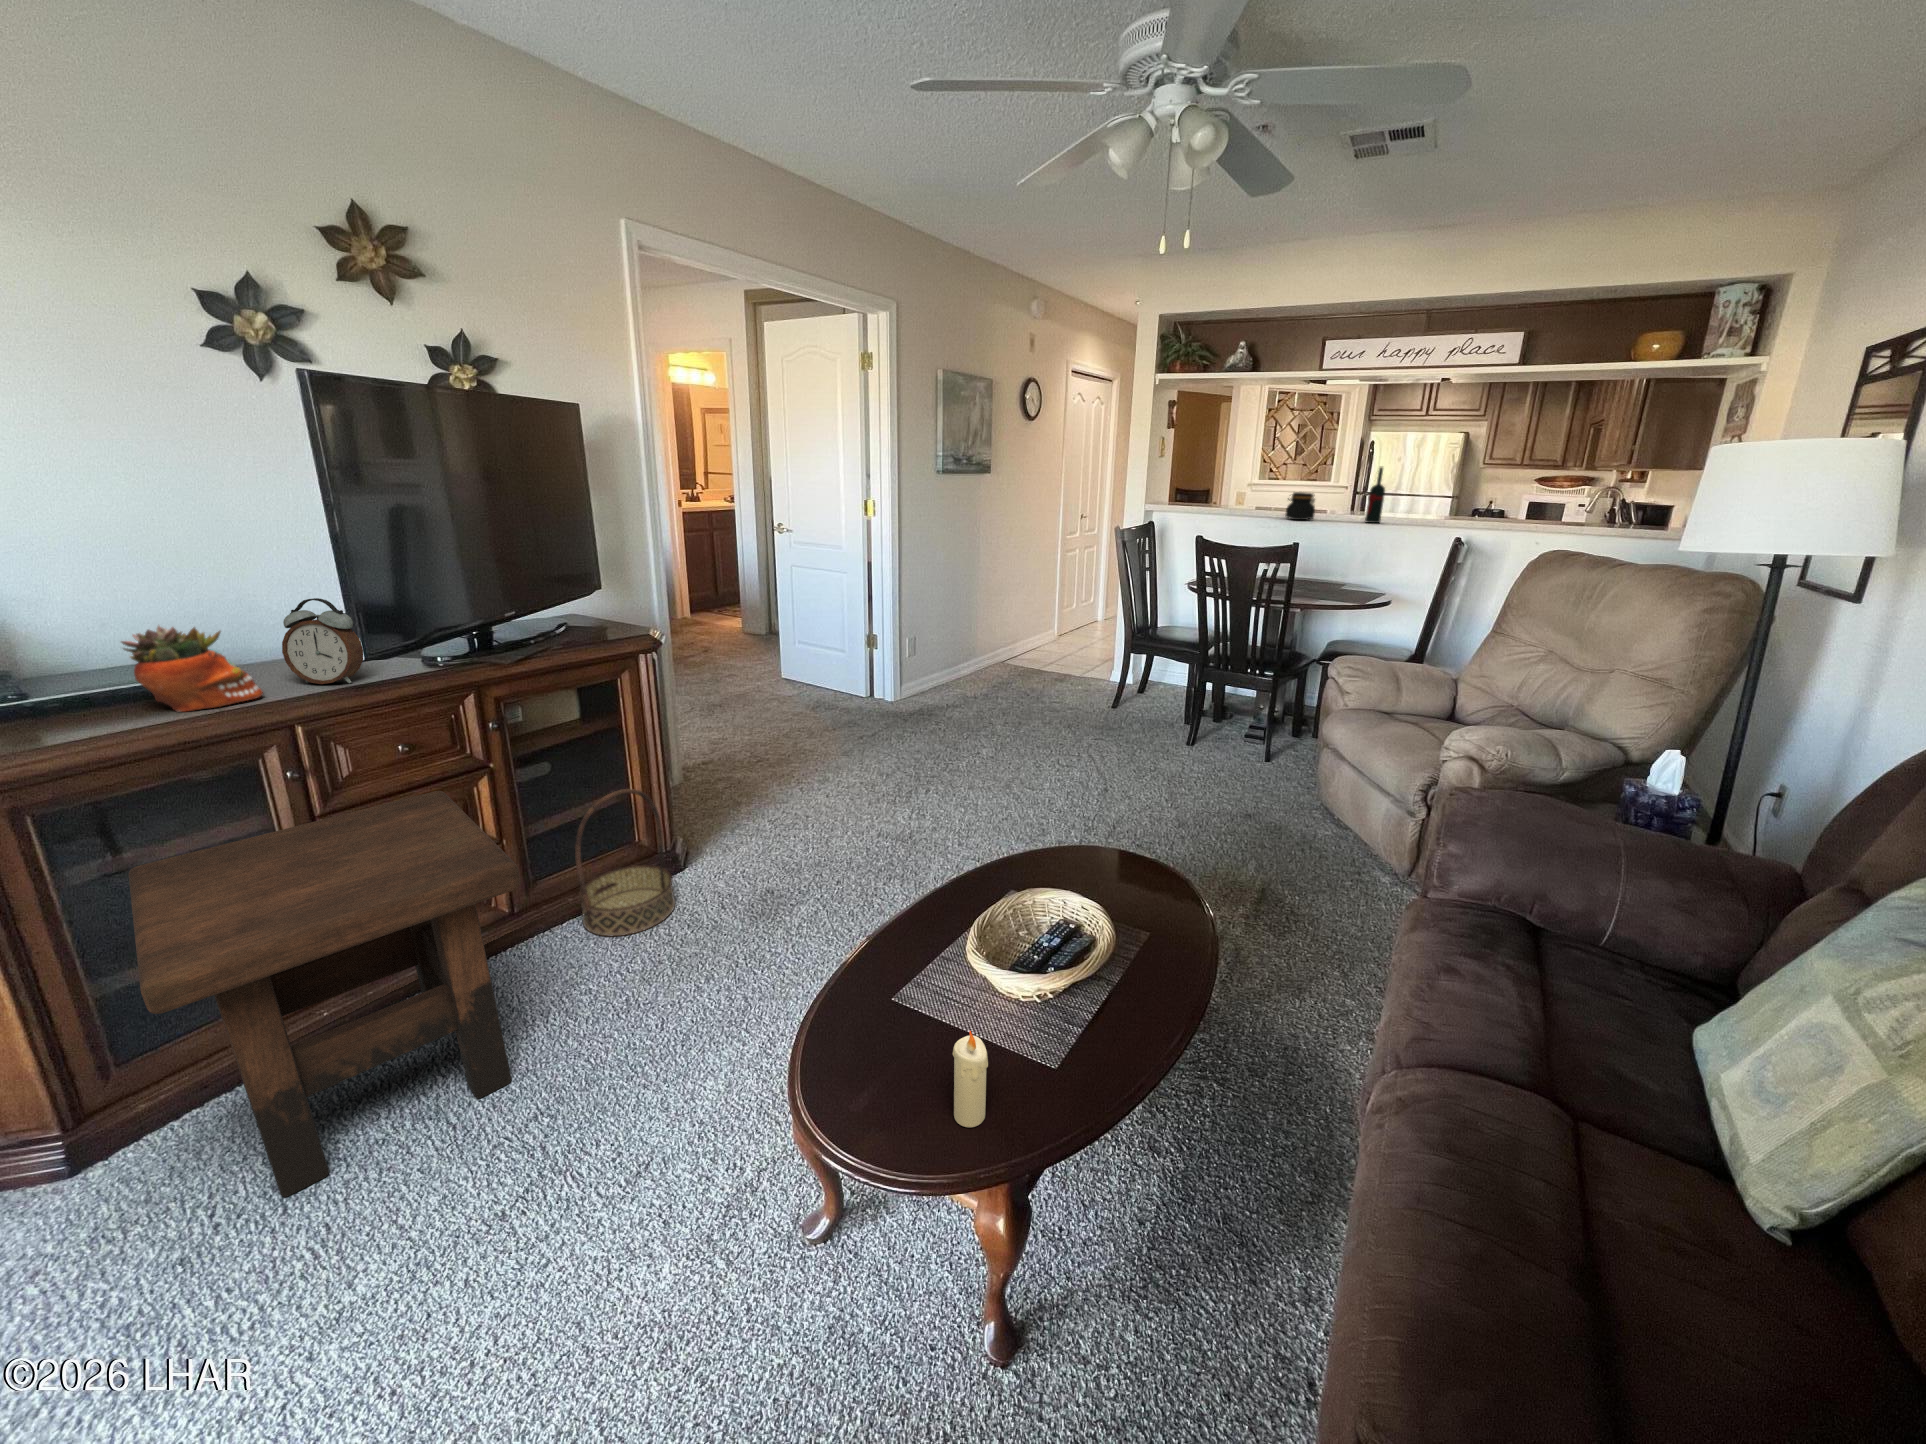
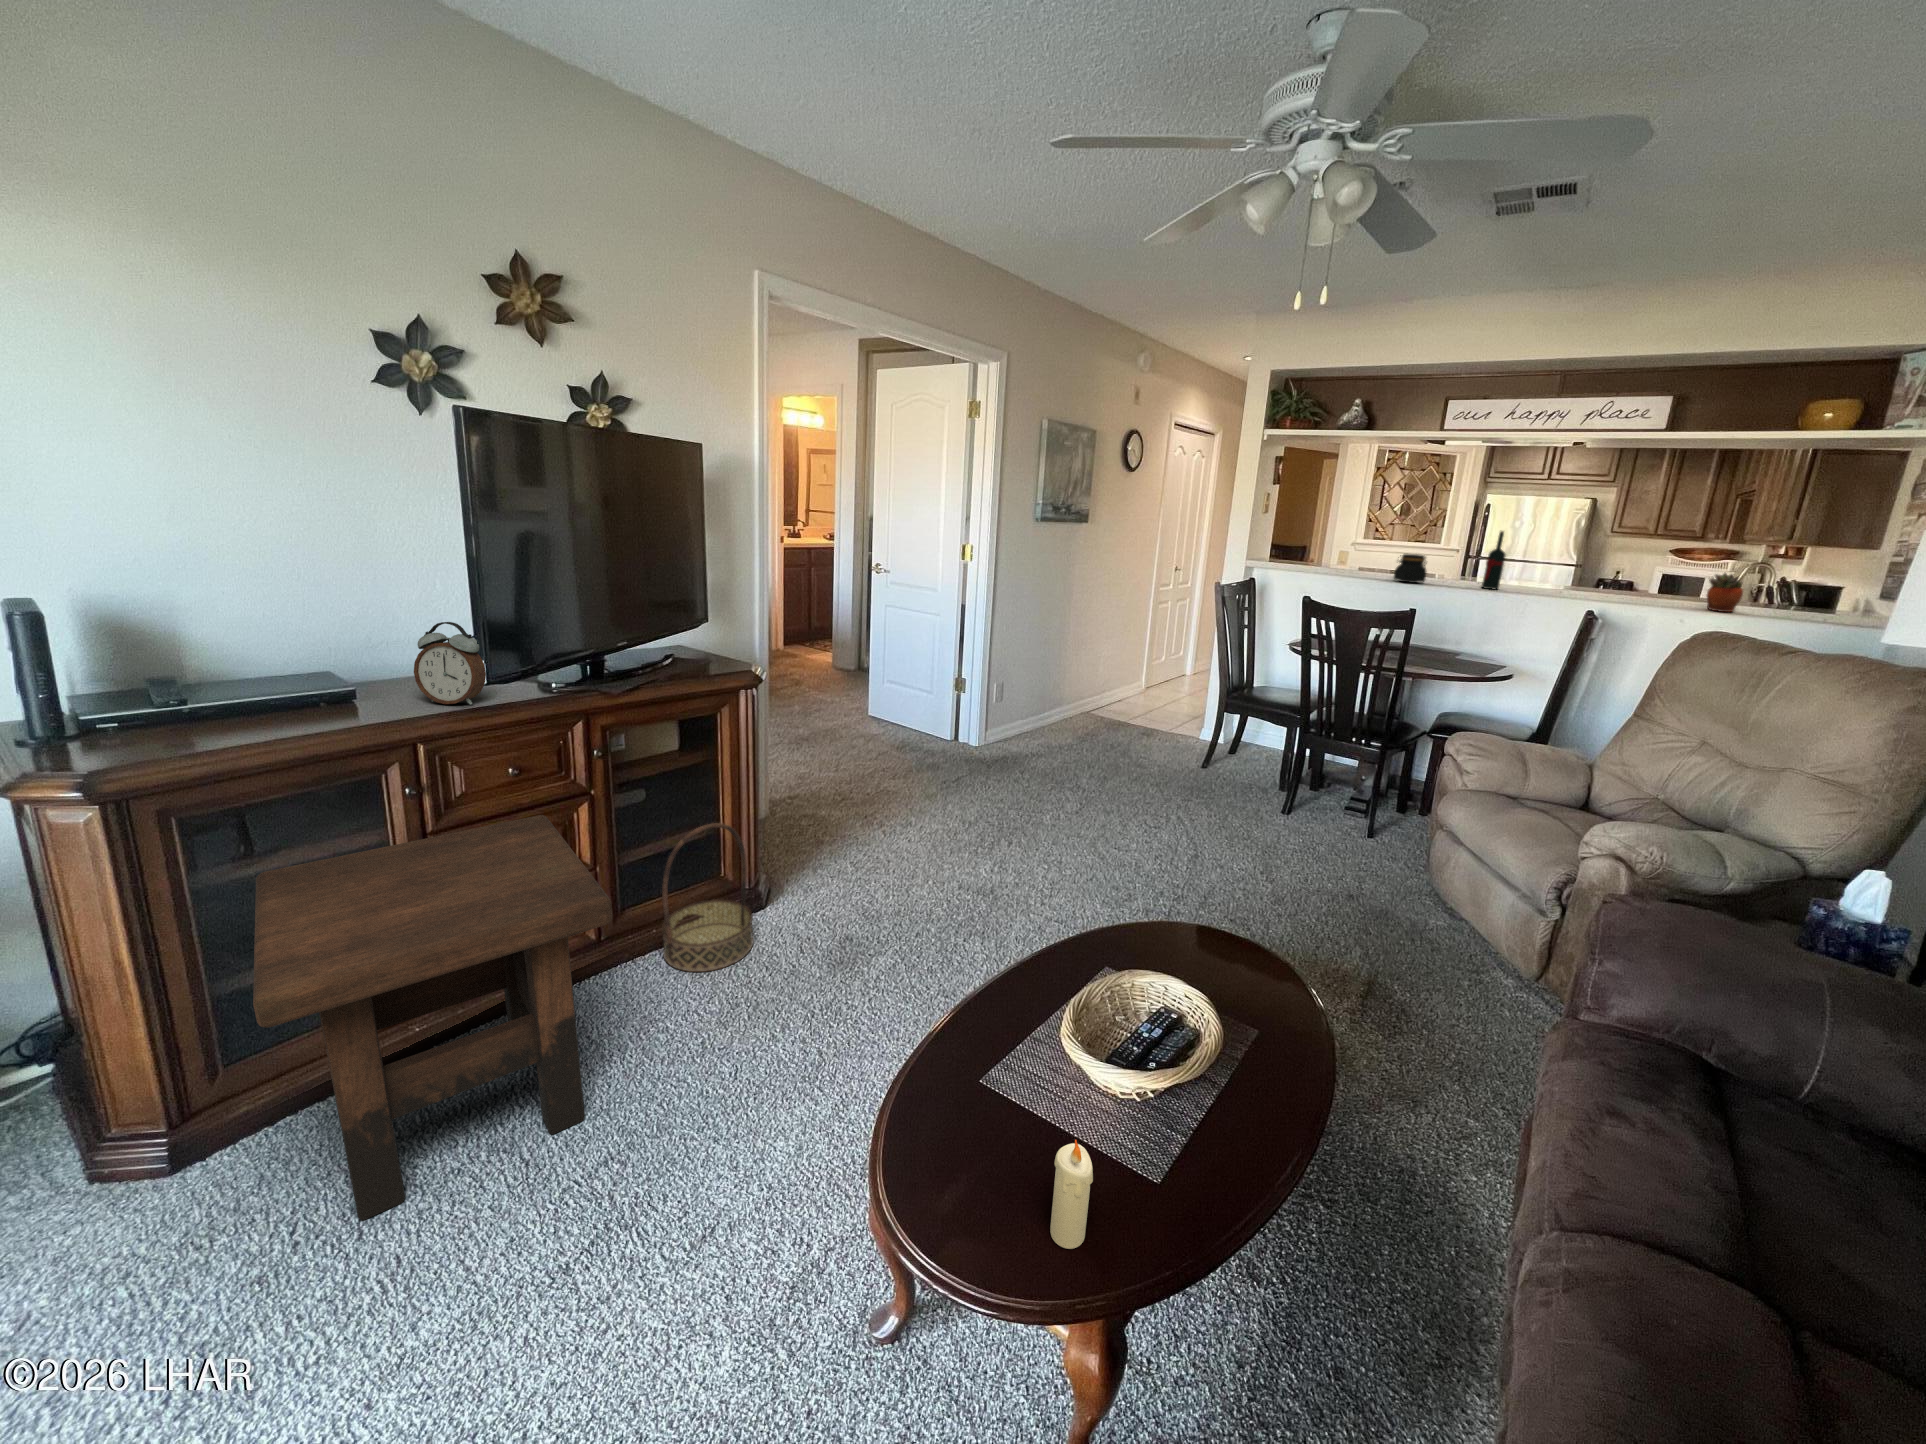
succulent planter: present [121,626,263,712] -> present [1707,573,1743,612]

